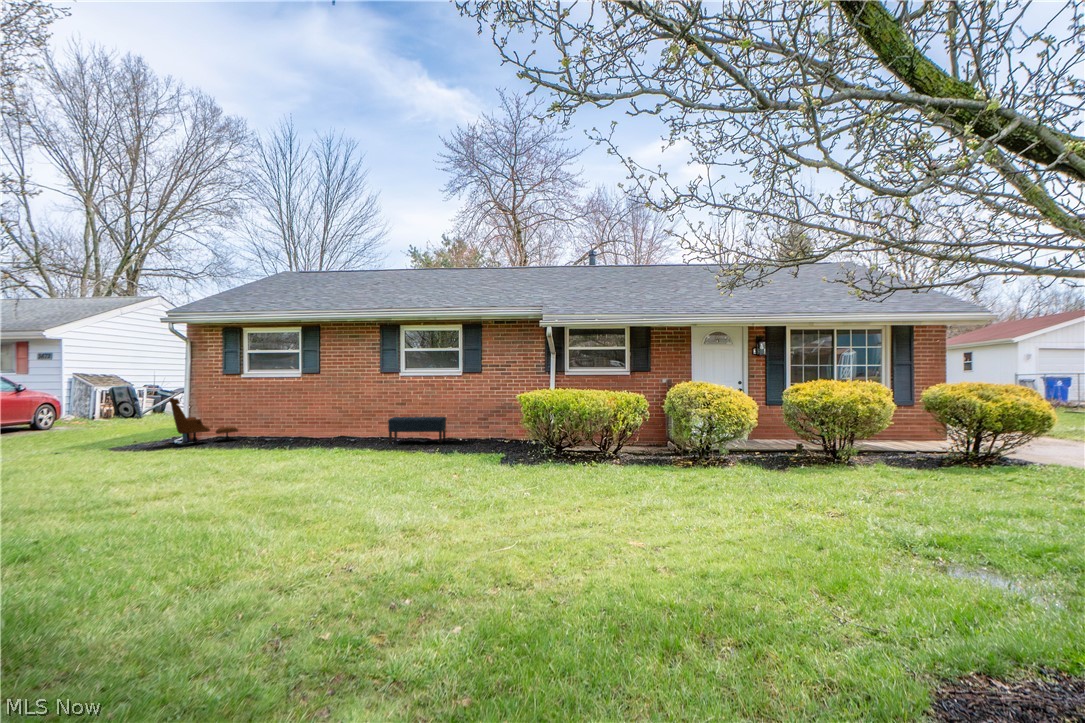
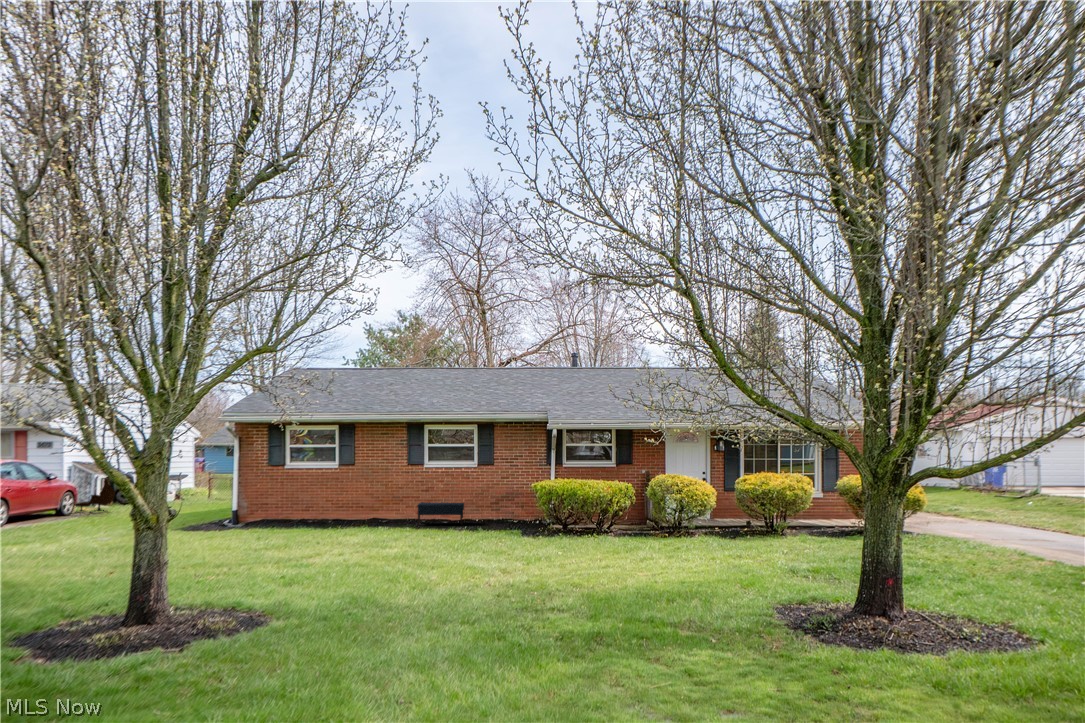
lounge chair: present [170,398,238,445] -> present [75,480,115,512]

